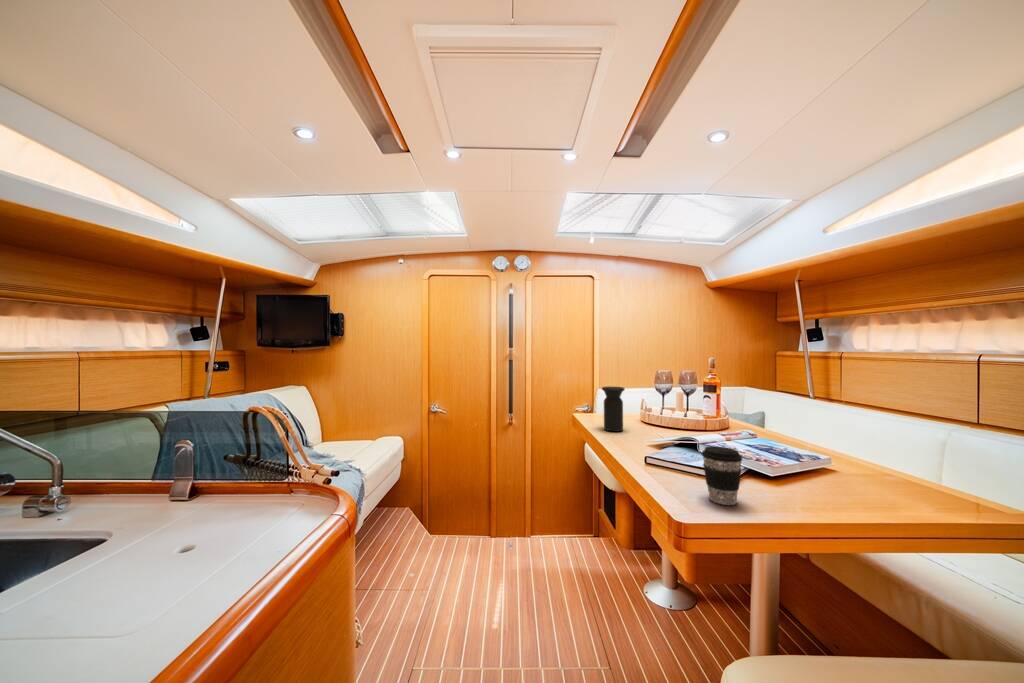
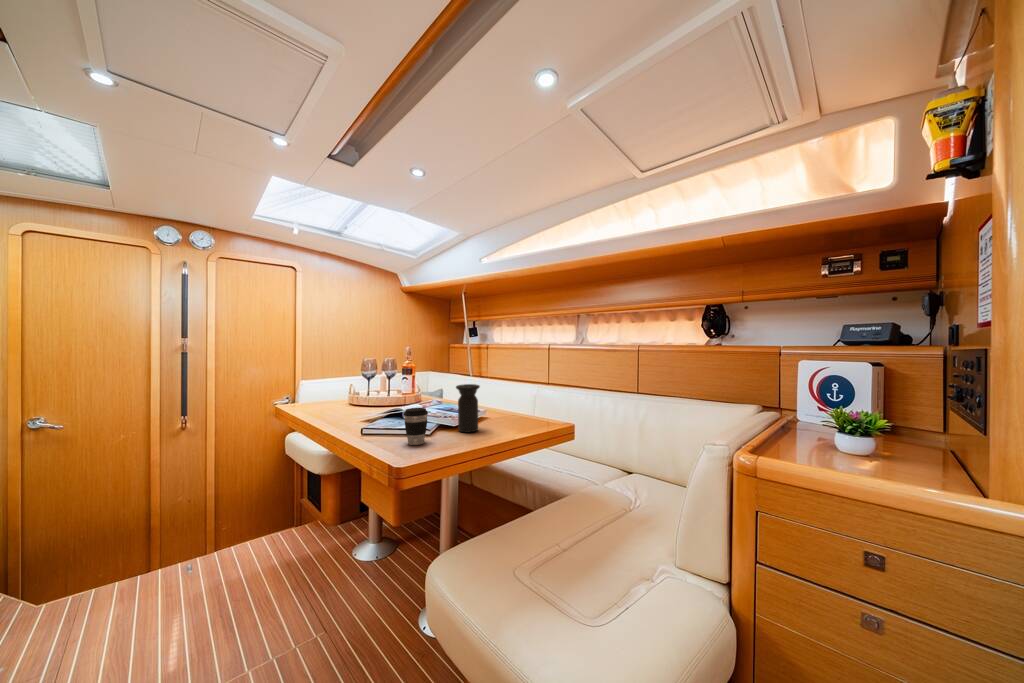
vase: present [602,387,625,431] -> present [456,384,480,432]

